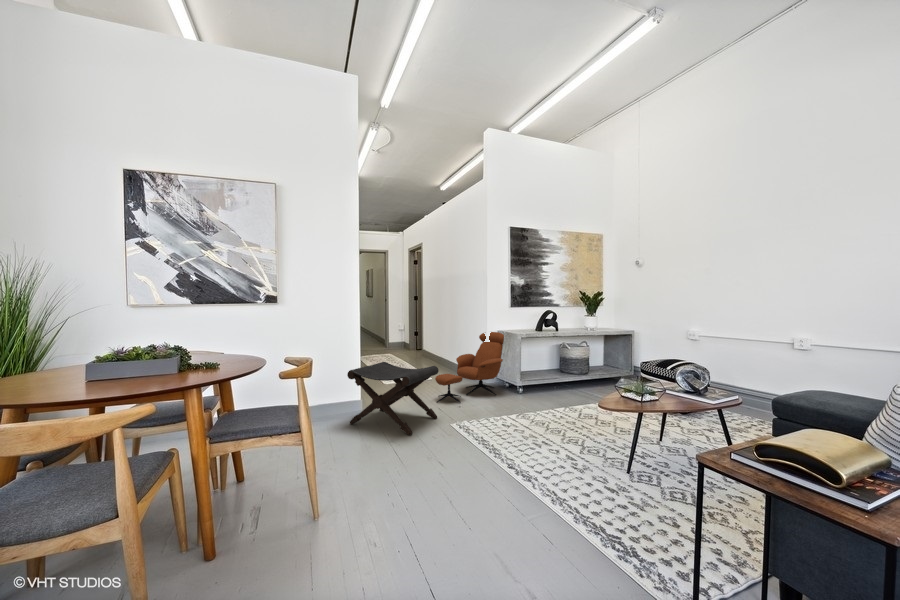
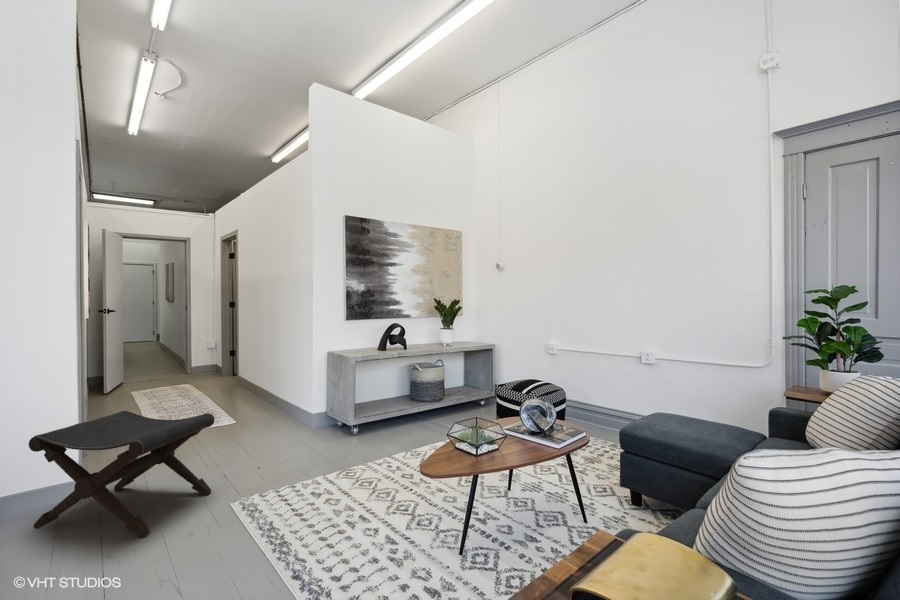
lounge chair: present [435,332,504,403] -> none [223,353,334,463]

